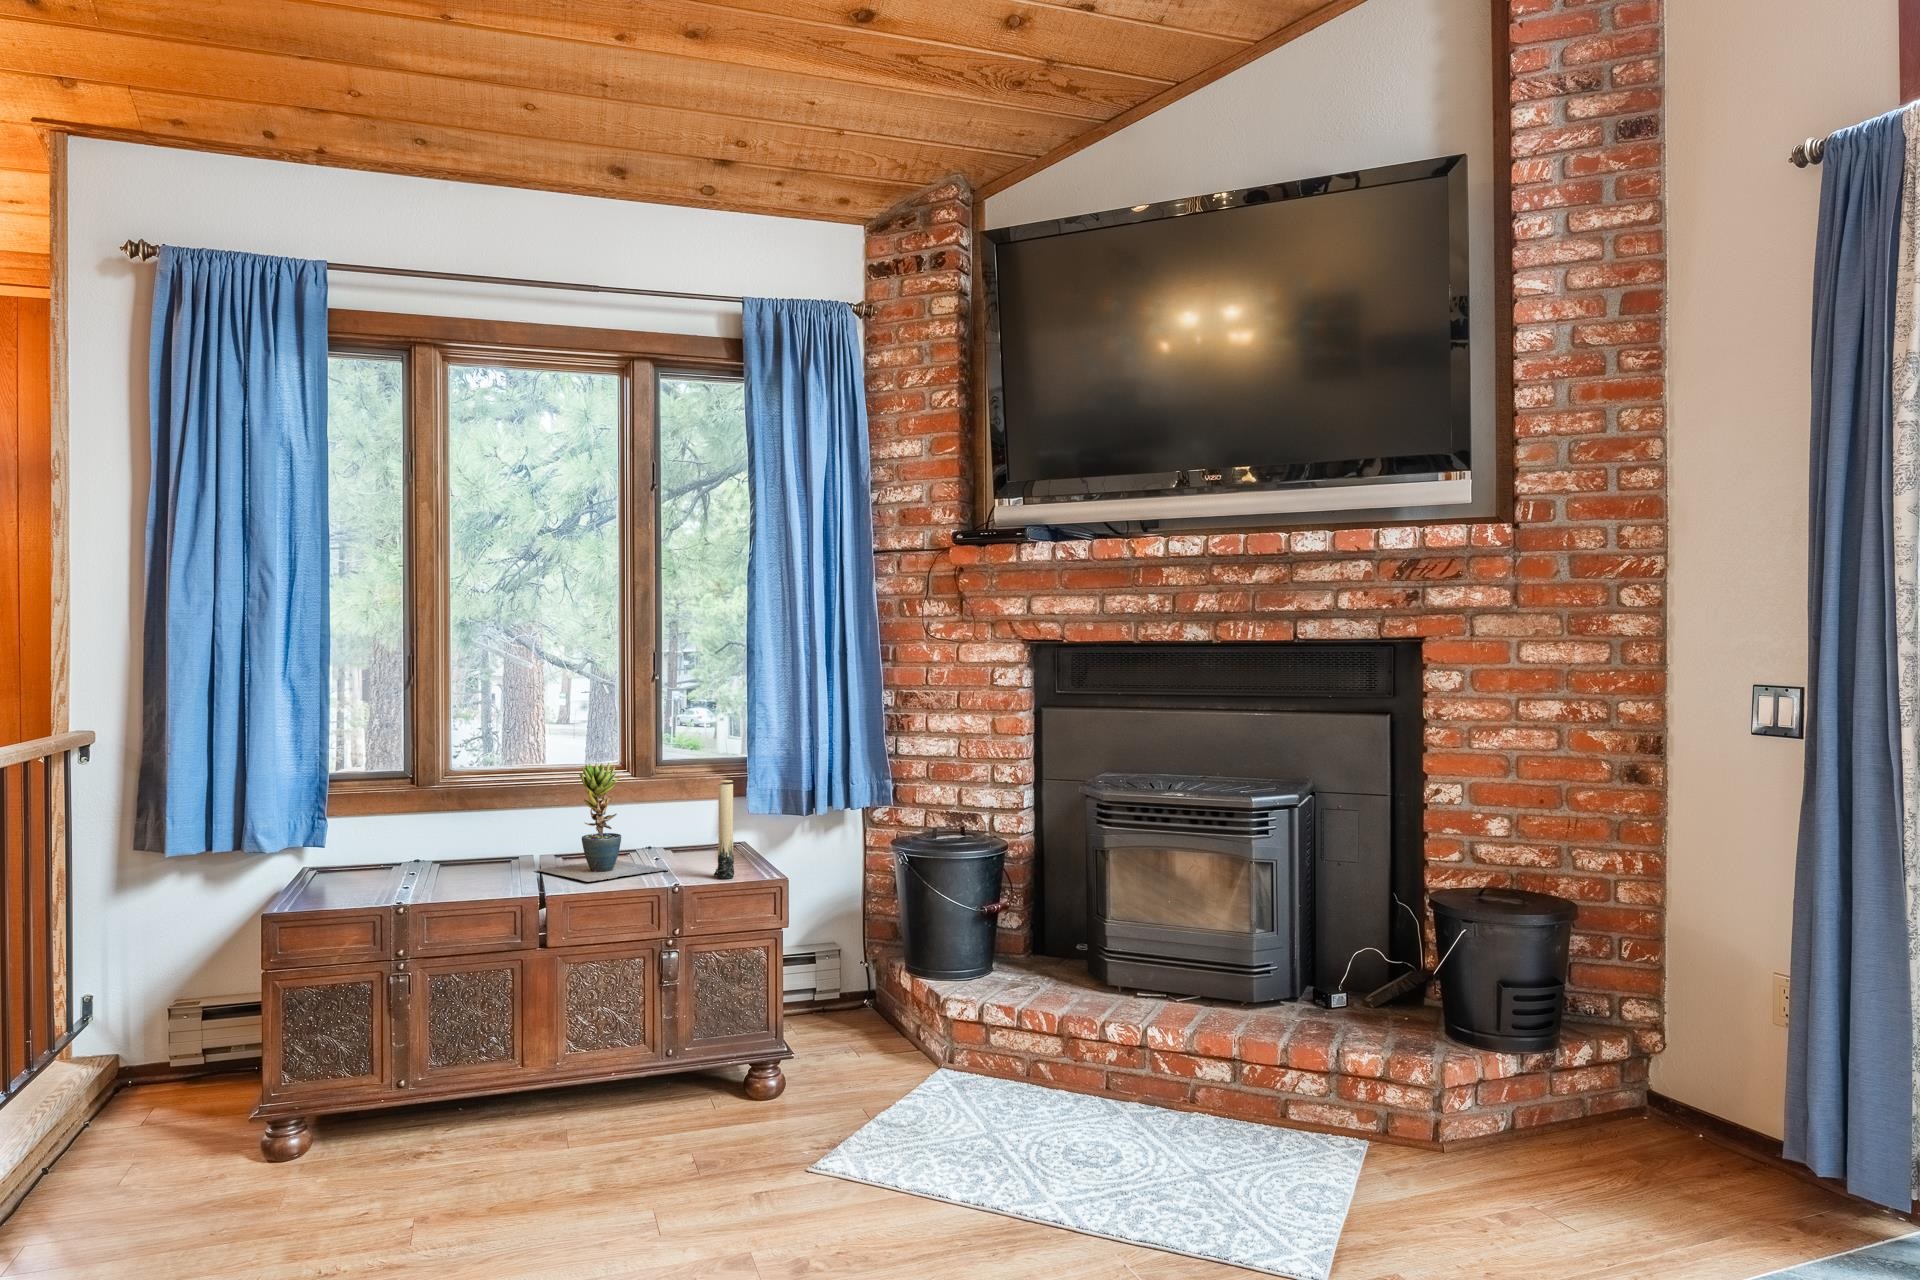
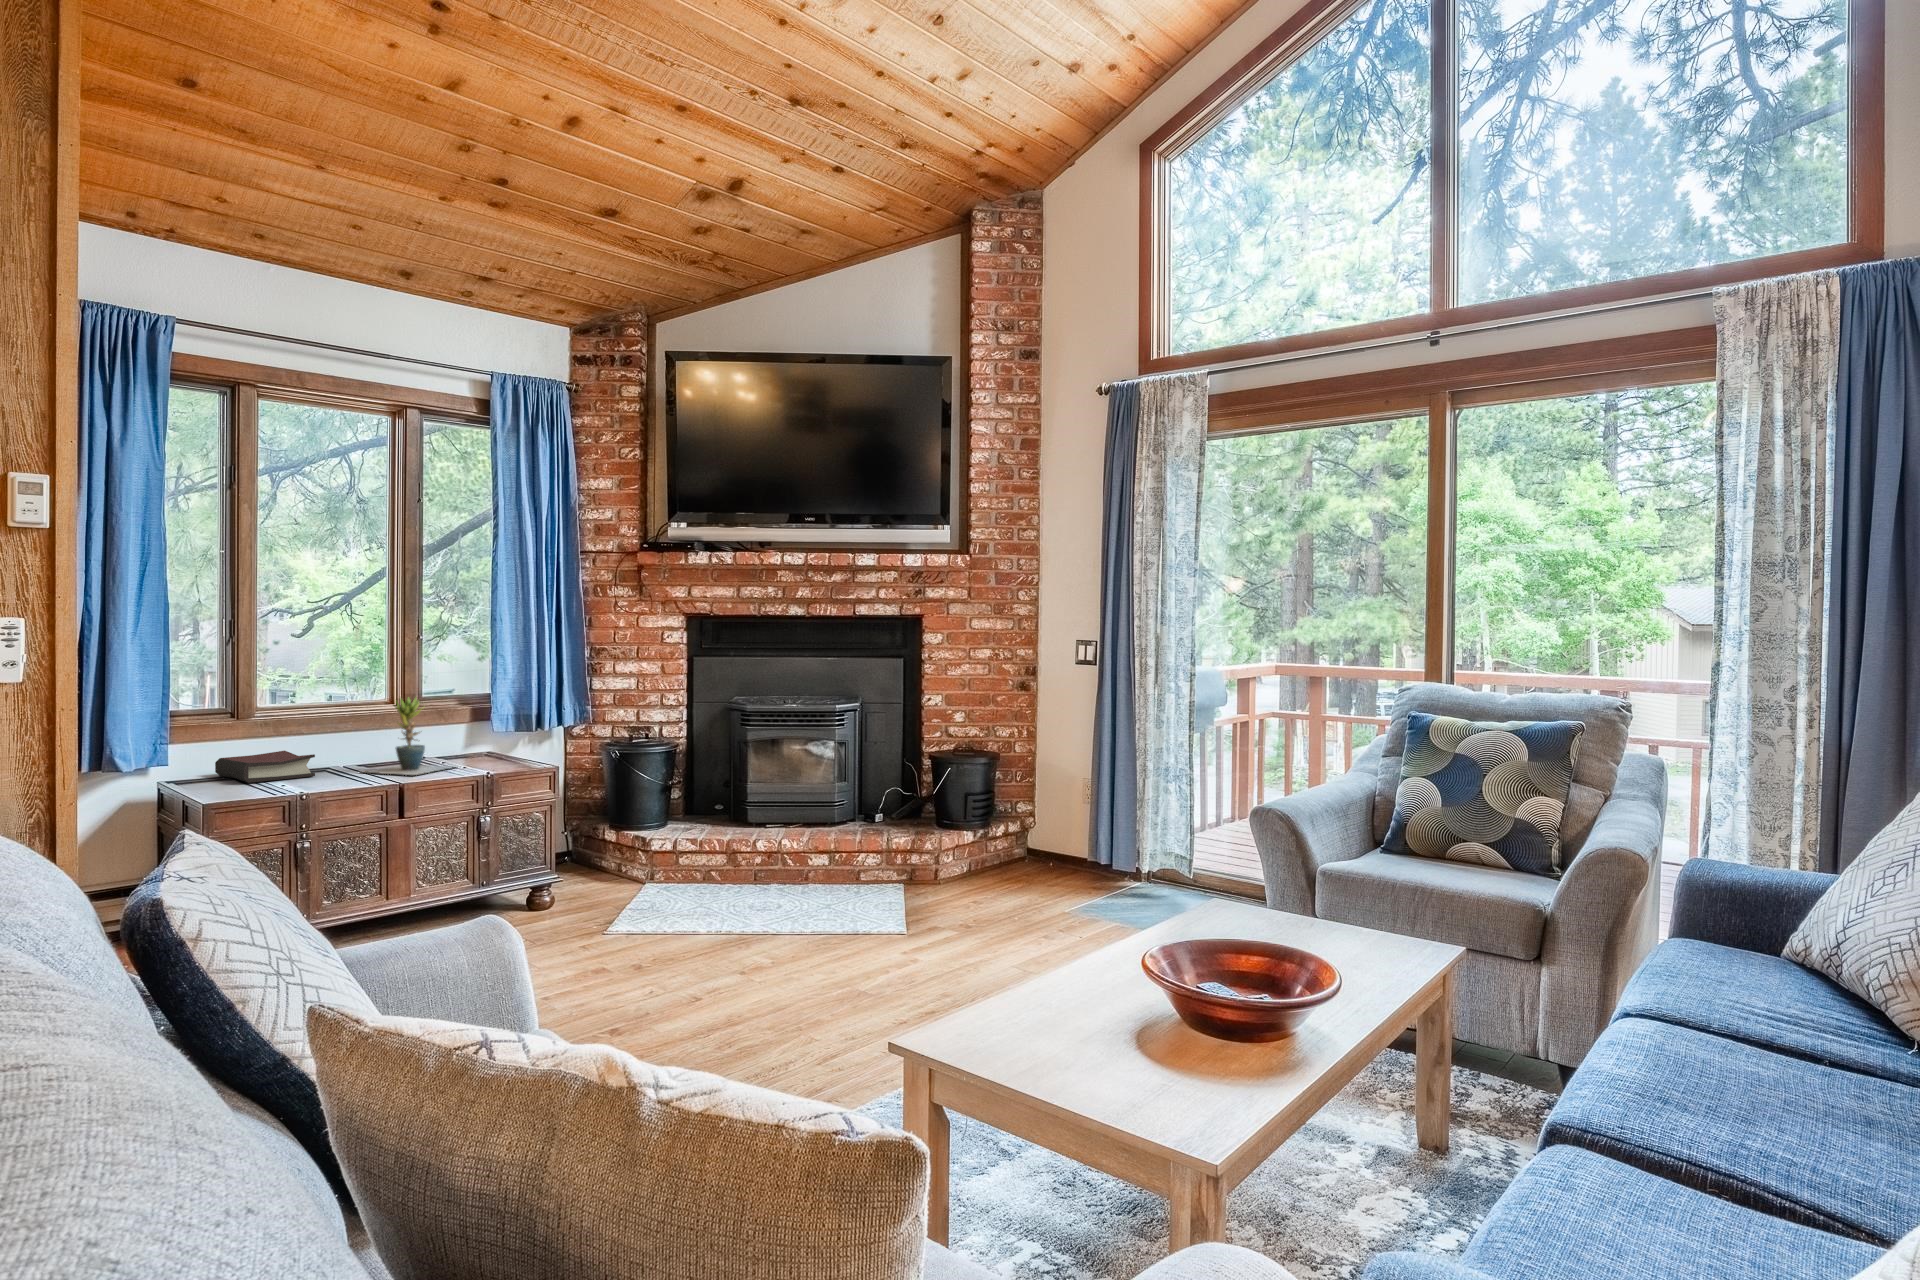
candle: present [714,780,734,878] -> none [498,705,514,769]
hardback book: none [377,832,477,879] -> present [215,751,315,783]

